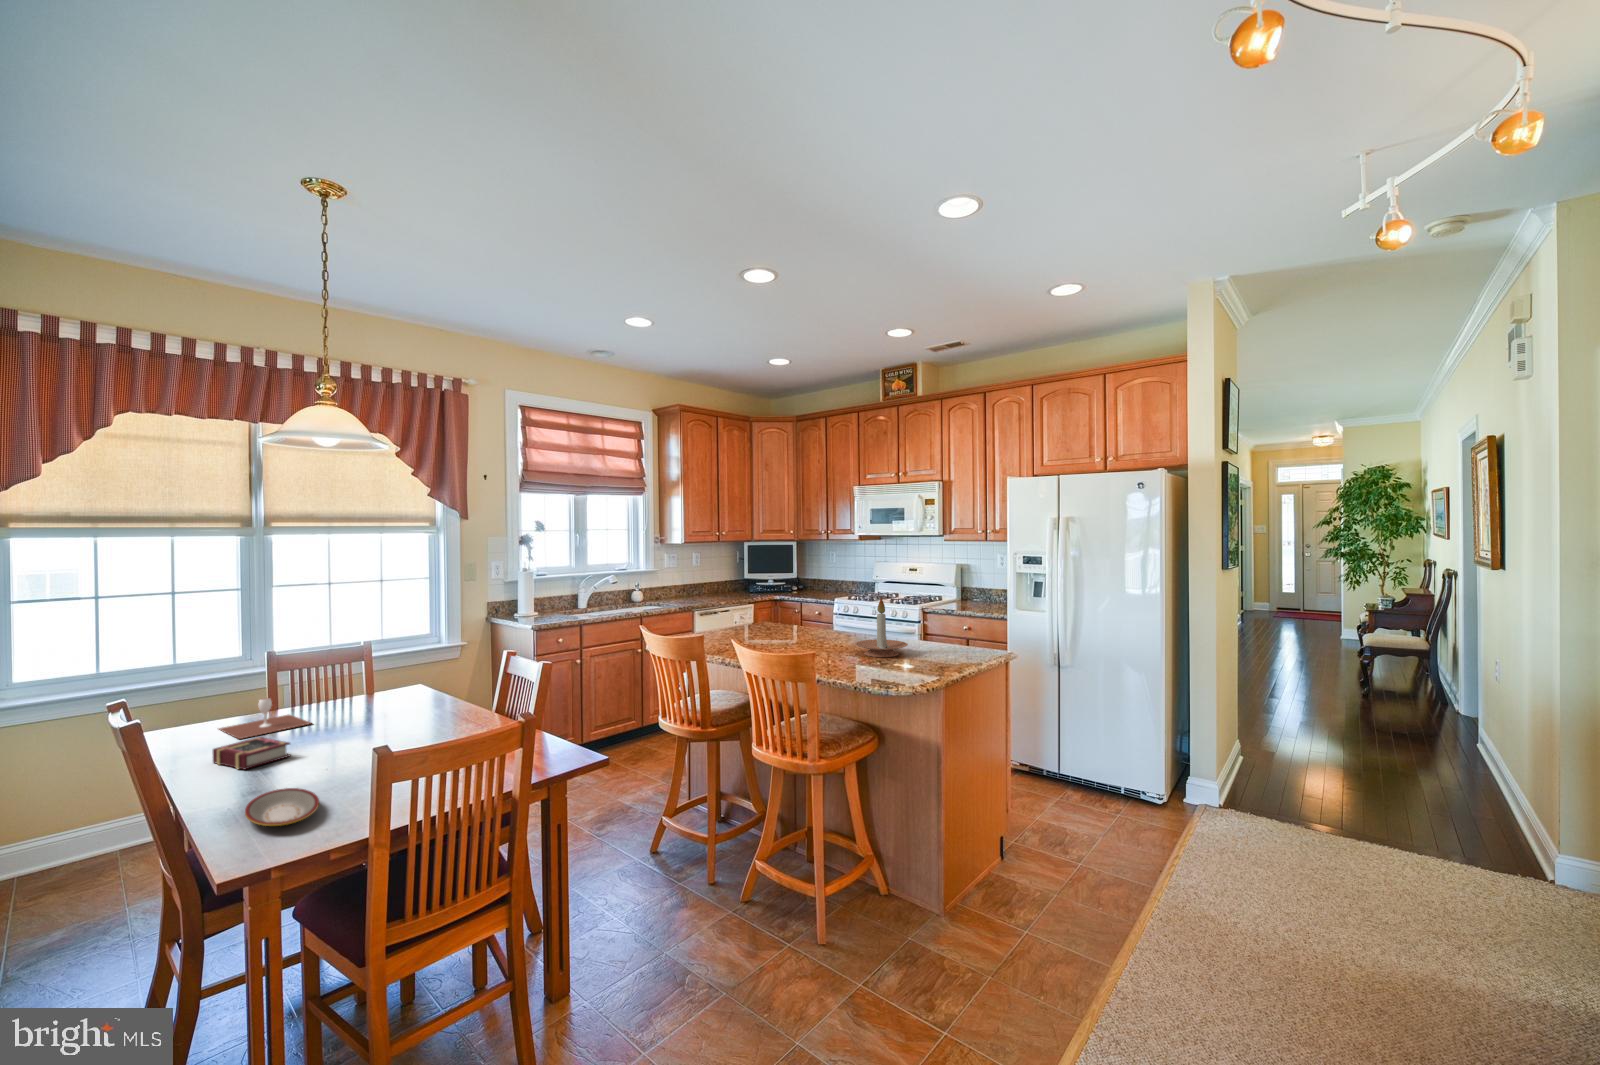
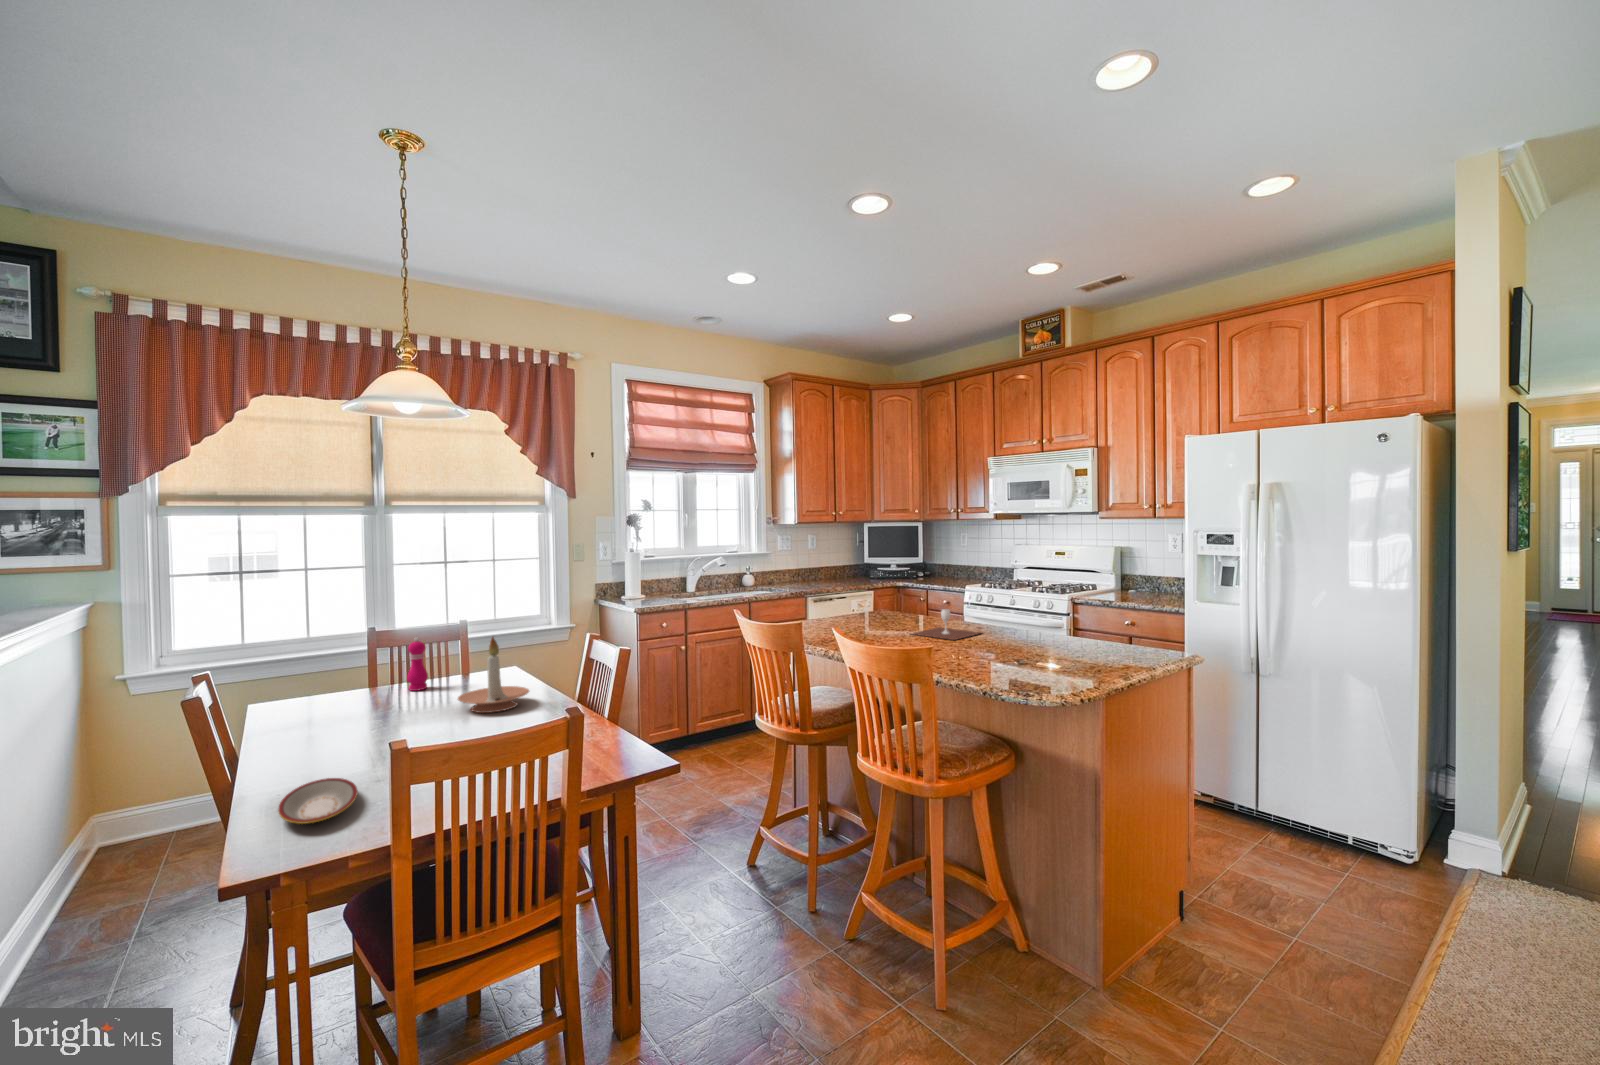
candle holder: present [855,598,908,657] -> present [458,637,529,713]
pepper mill: none [316,659,338,710] -> present [407,638,428,691]
wine glass: present [219,698,311,739] -> present [913,609,982,640]
book: present [213,737,290,769] -> none [286,717,360,752]

